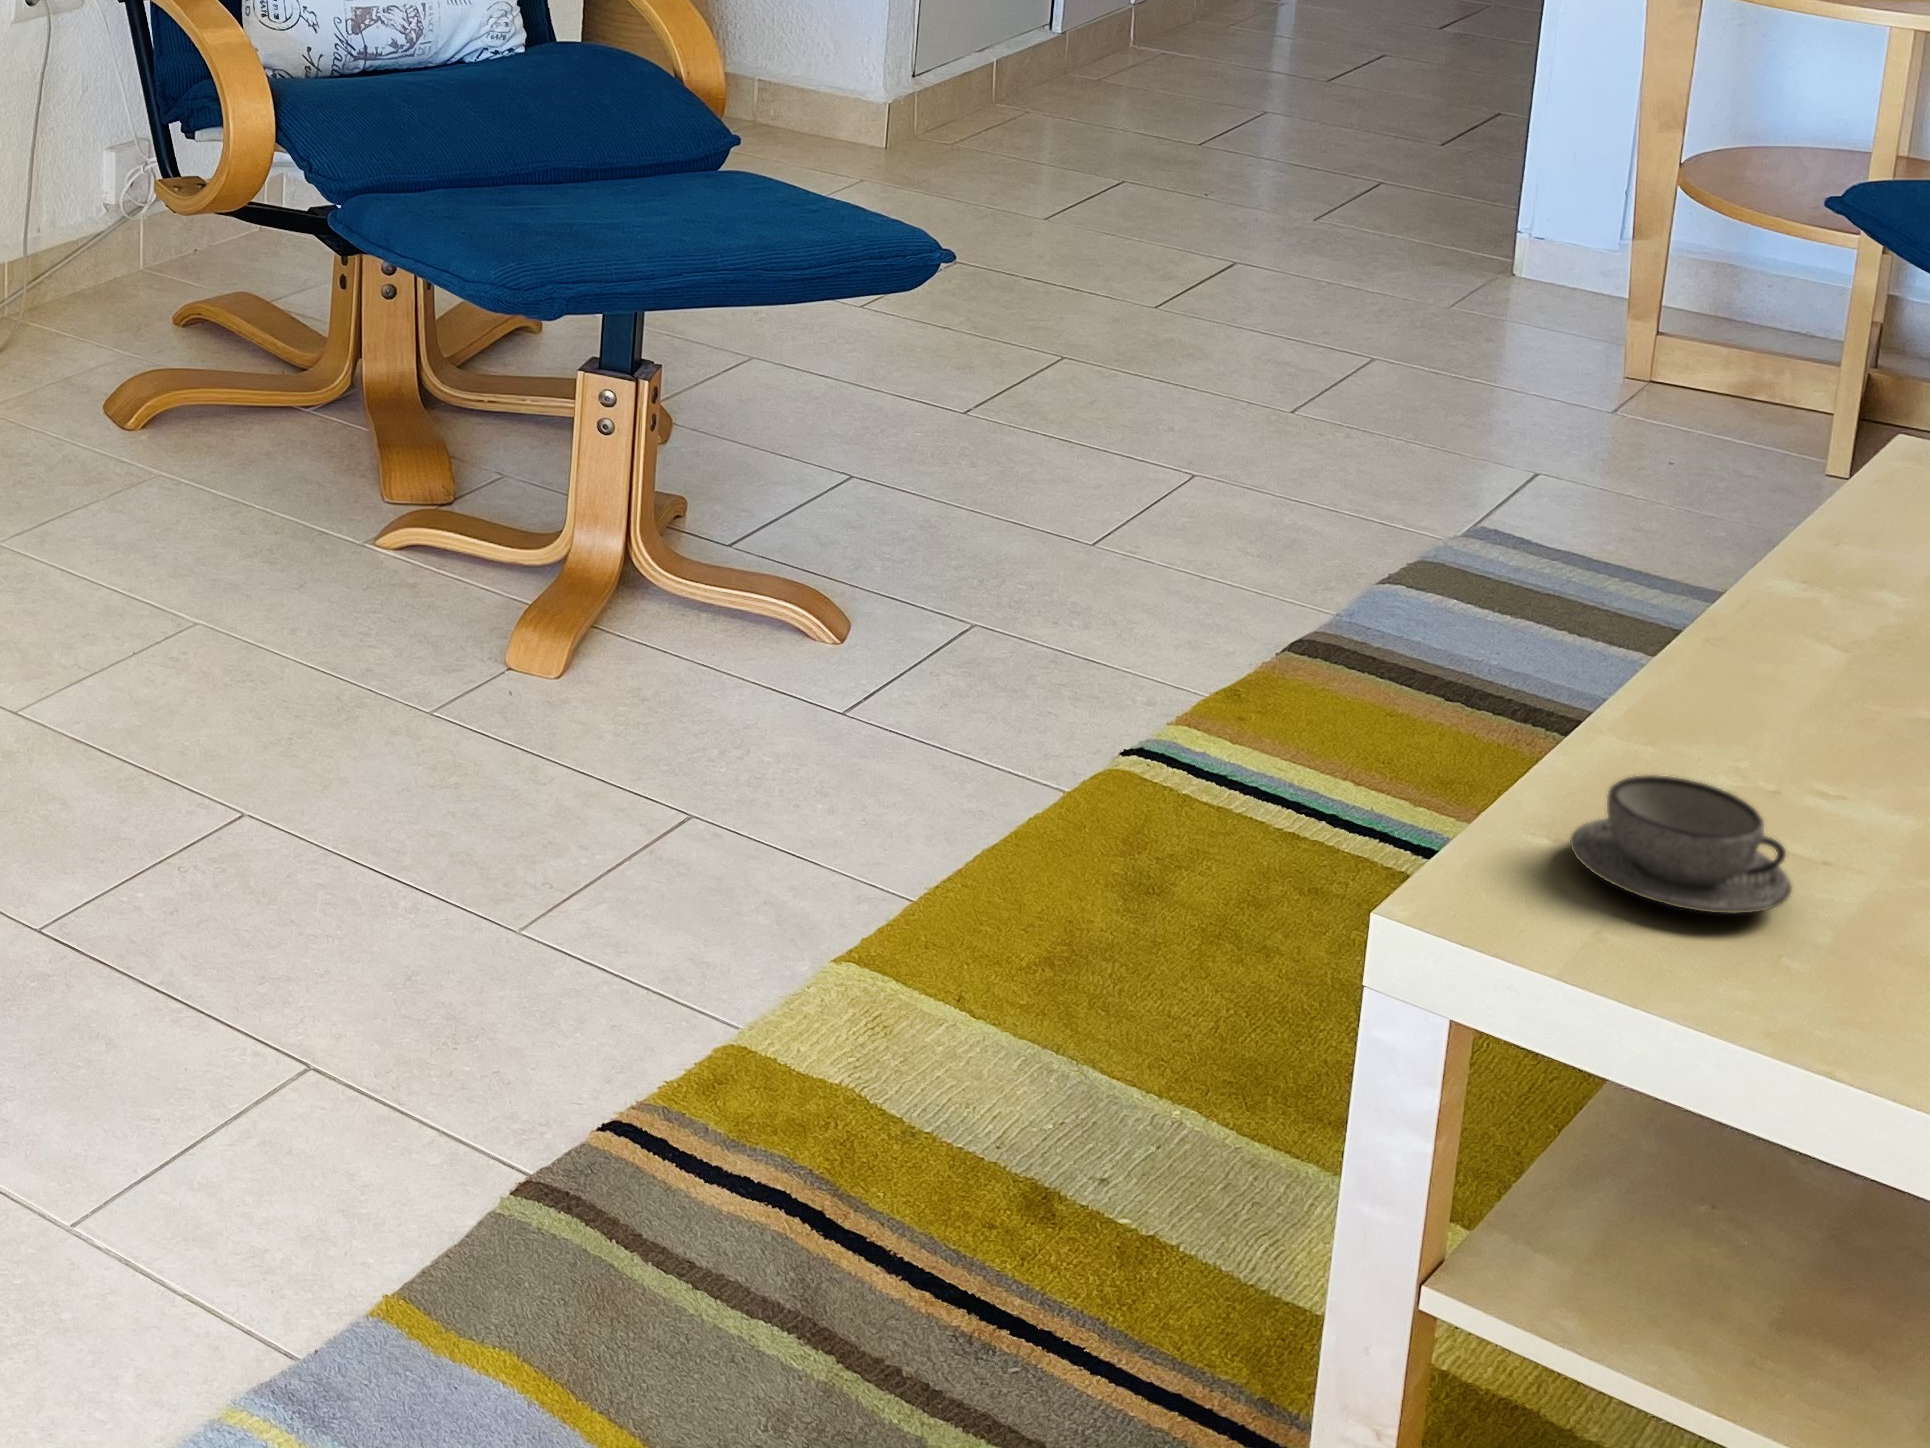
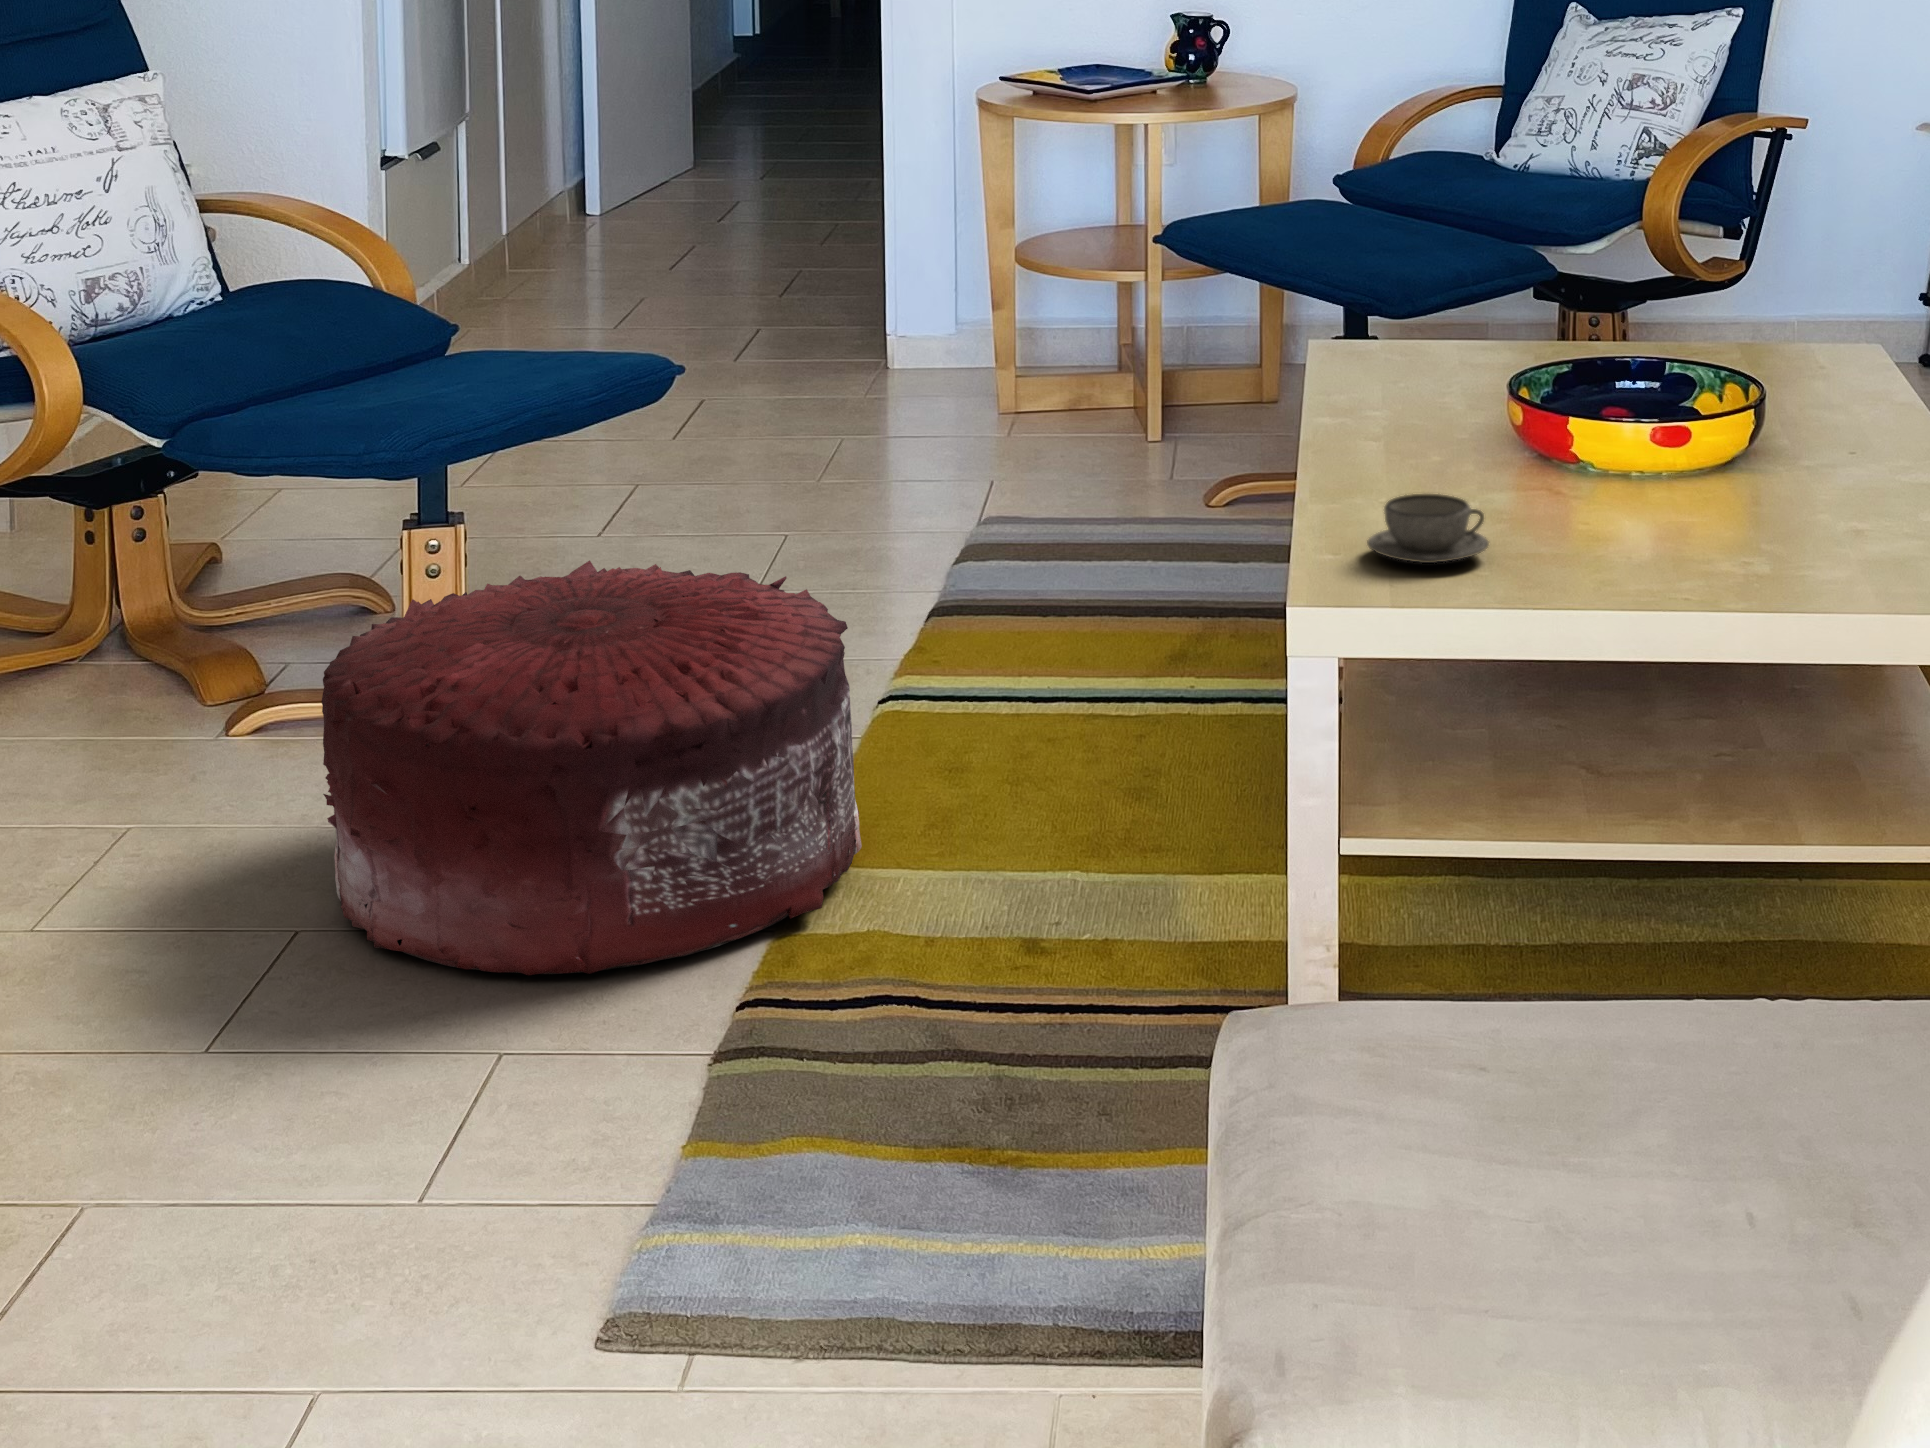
pouf: none [292,480,958,1026] -> present [321,561,862,975]

